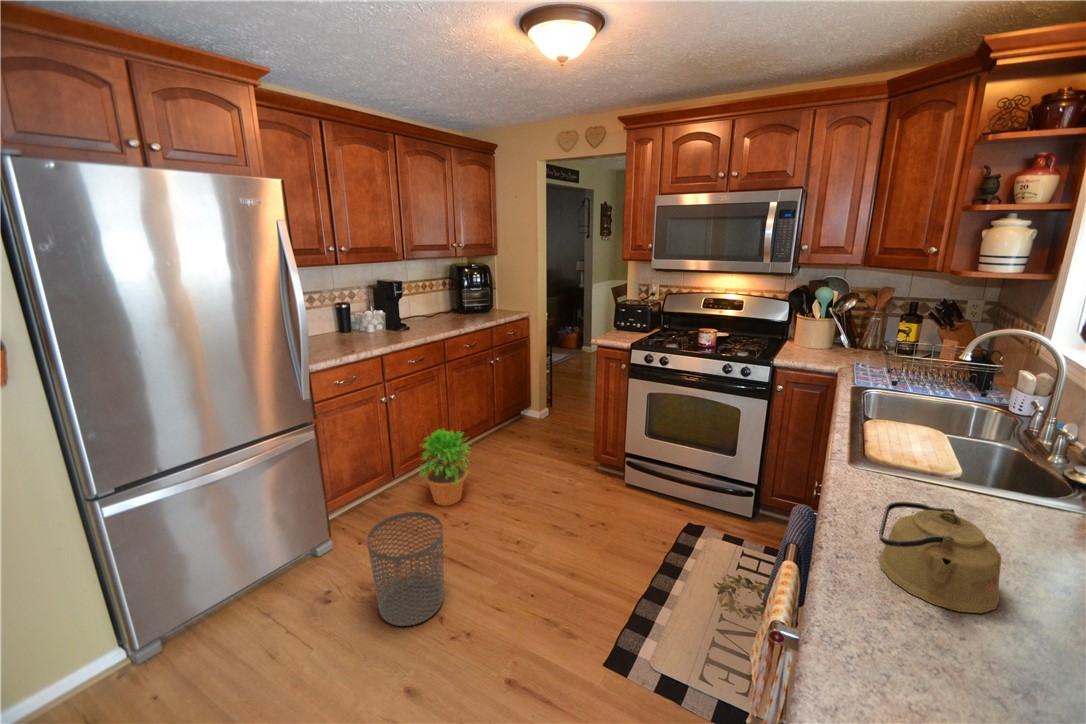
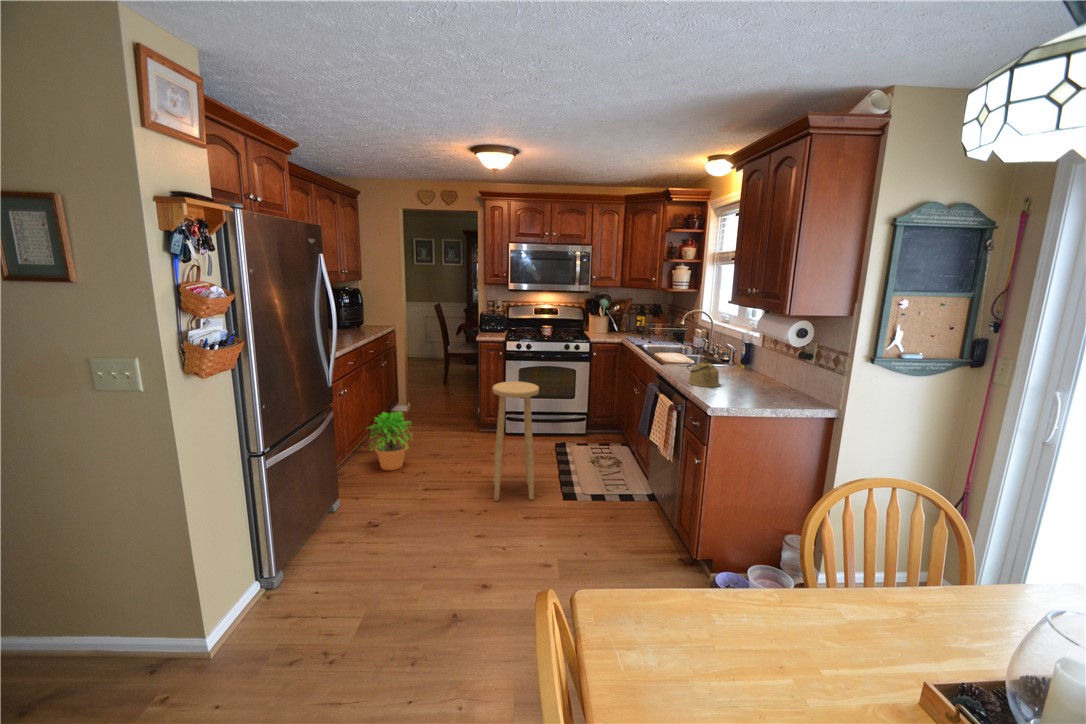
stool: none [503,427,586,637] -> present [493,381,539,501]
waste bin: present [367,512,444,626] -> none [409,451,458,521]

